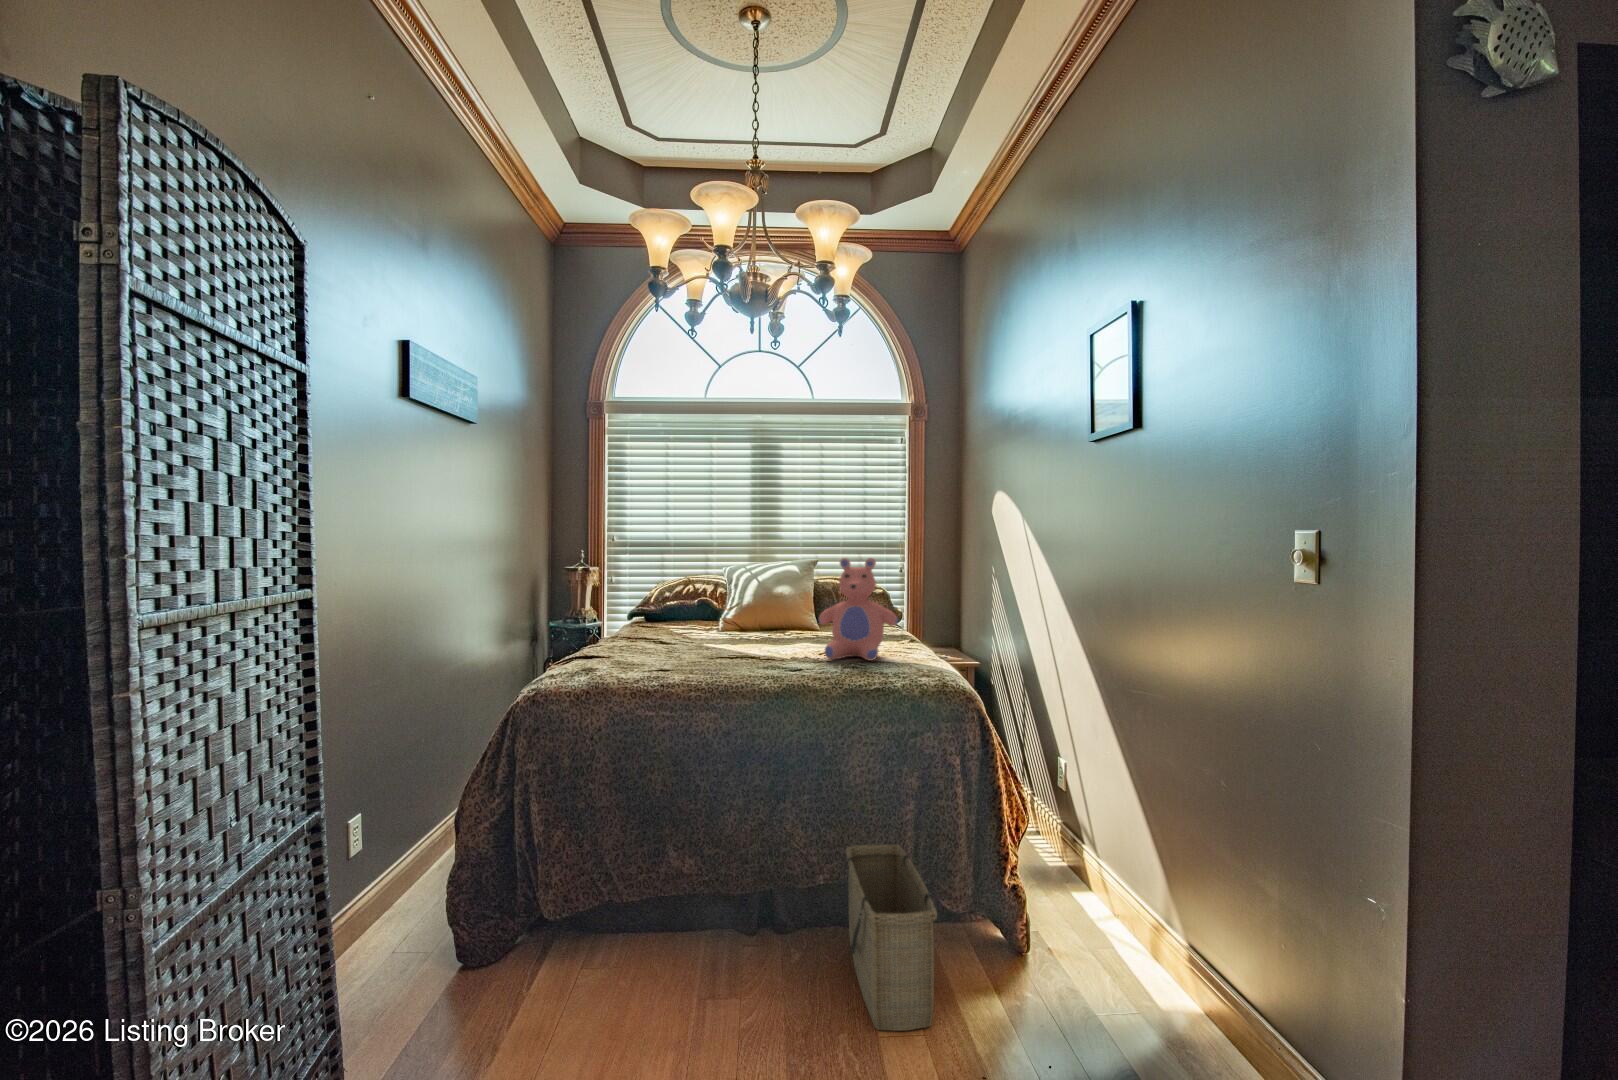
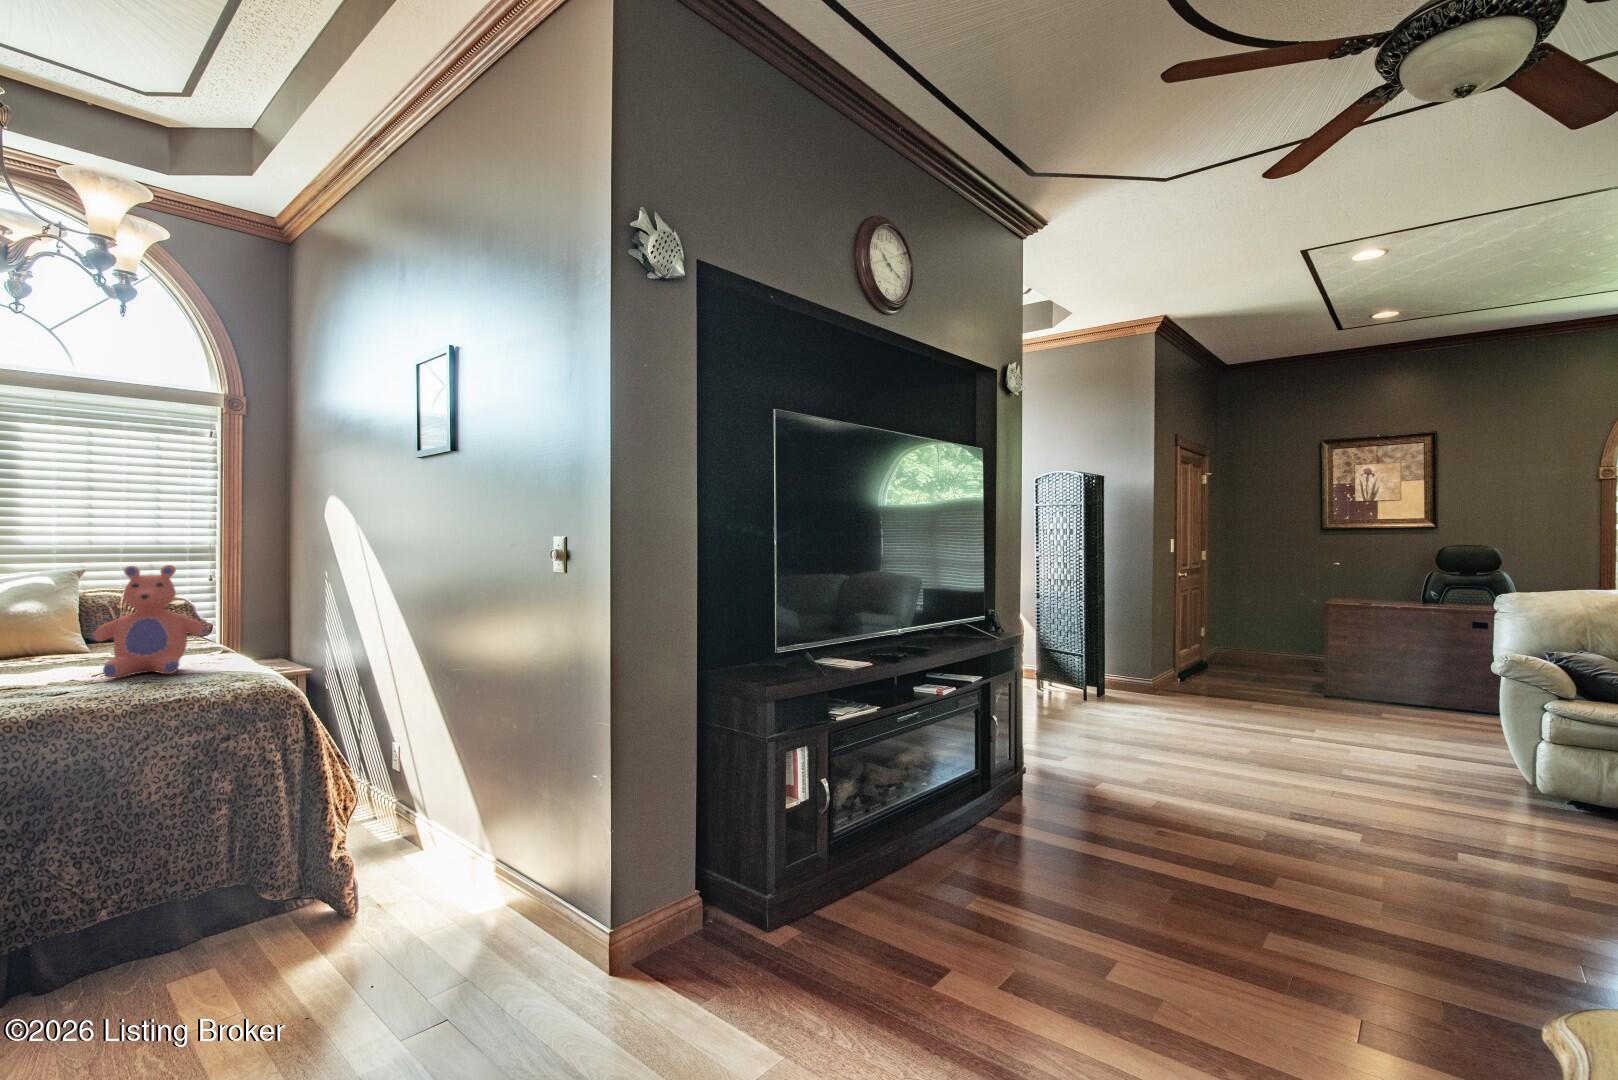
basket: present [844,845,937,1031] -> none [137,853,253,1029]

